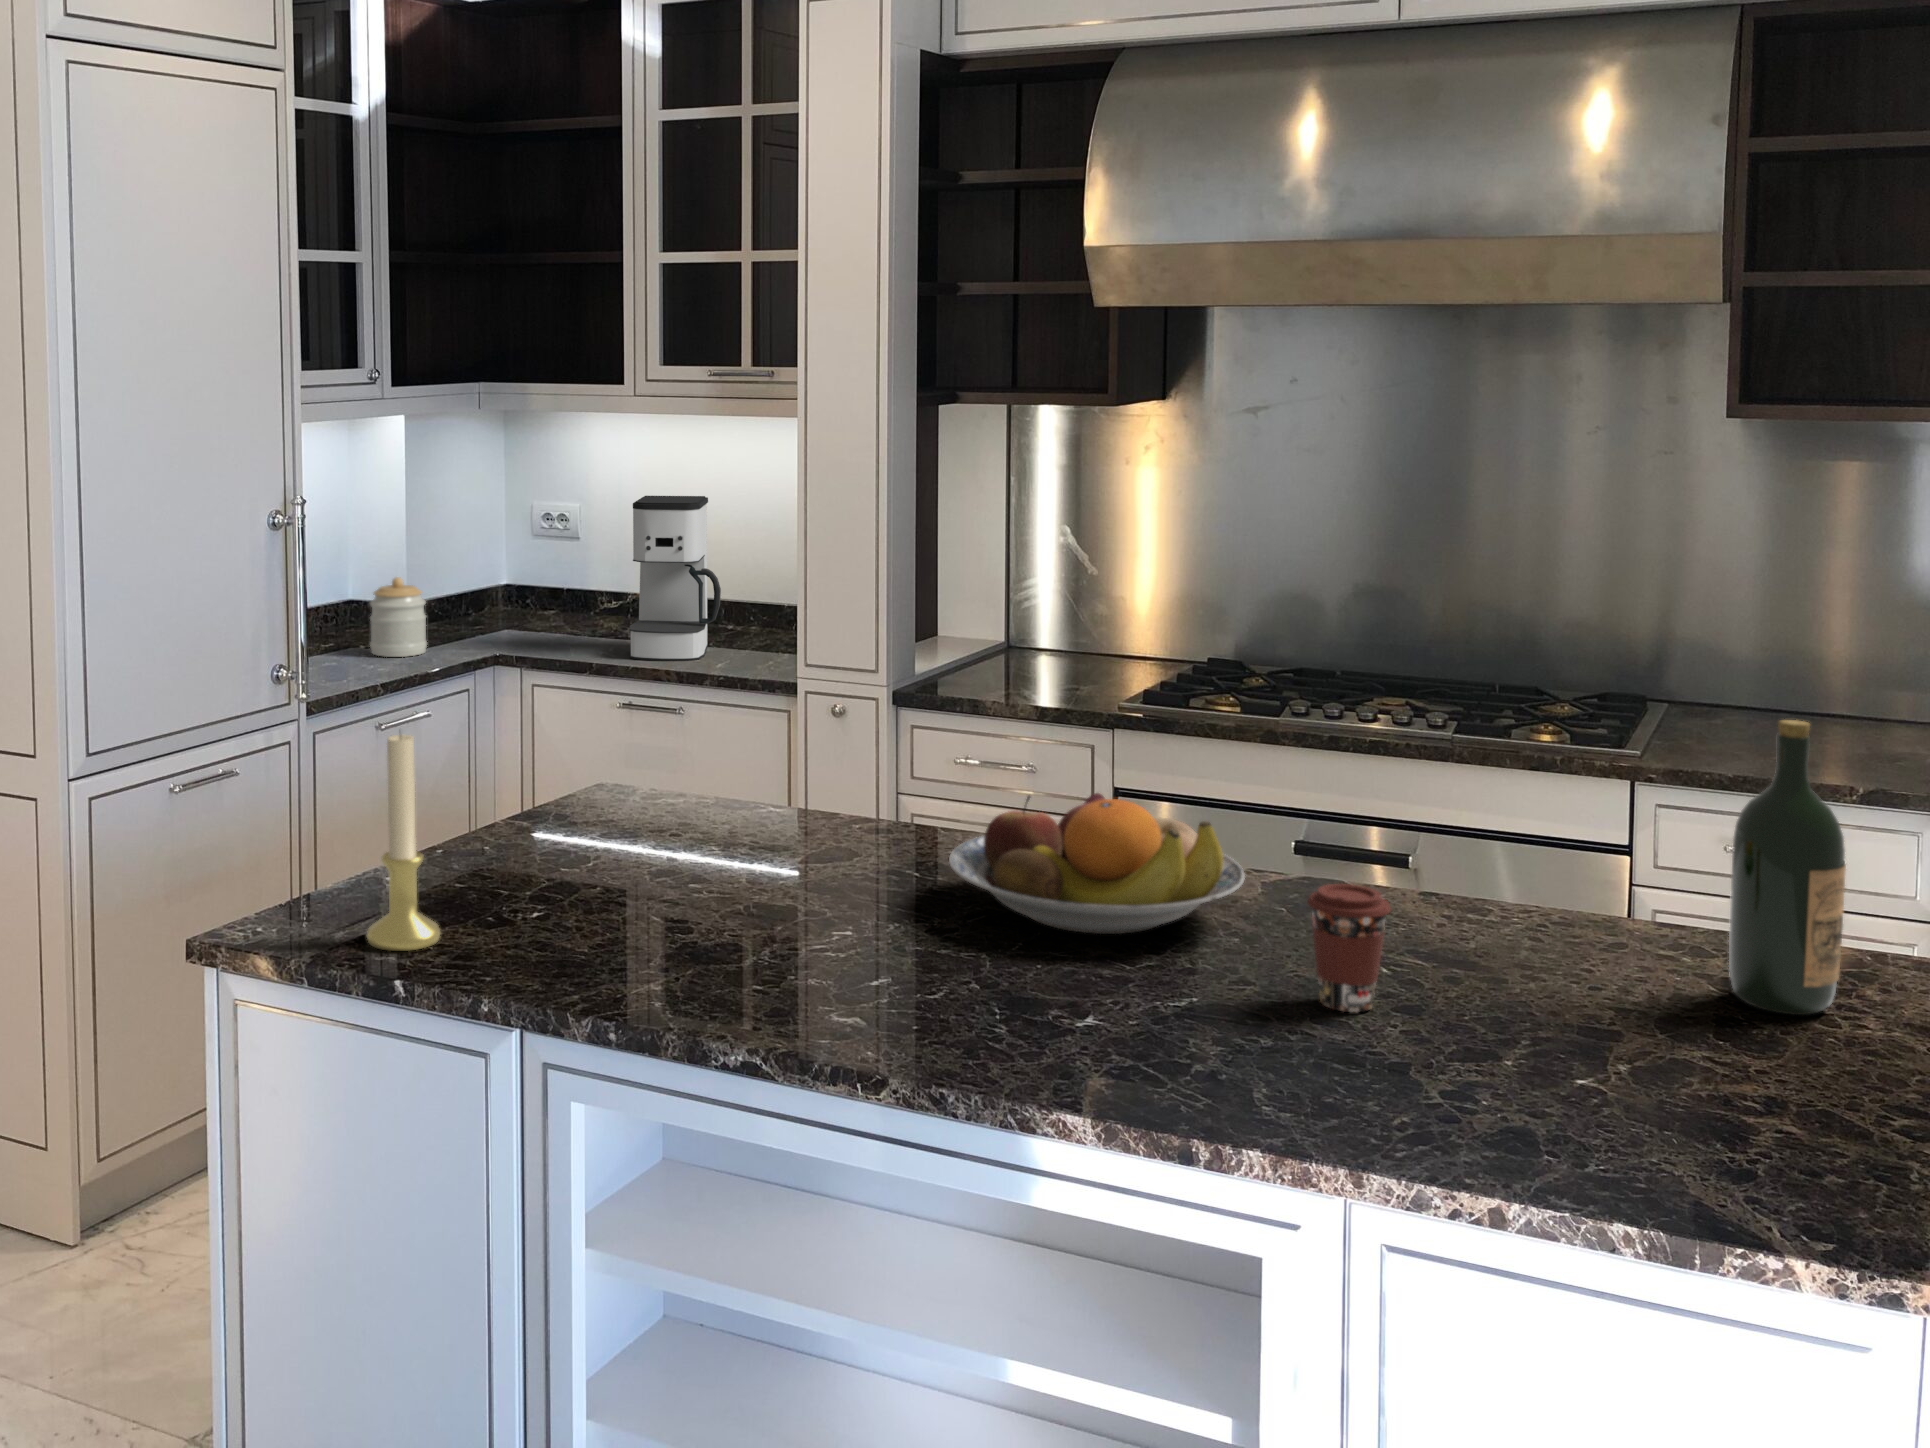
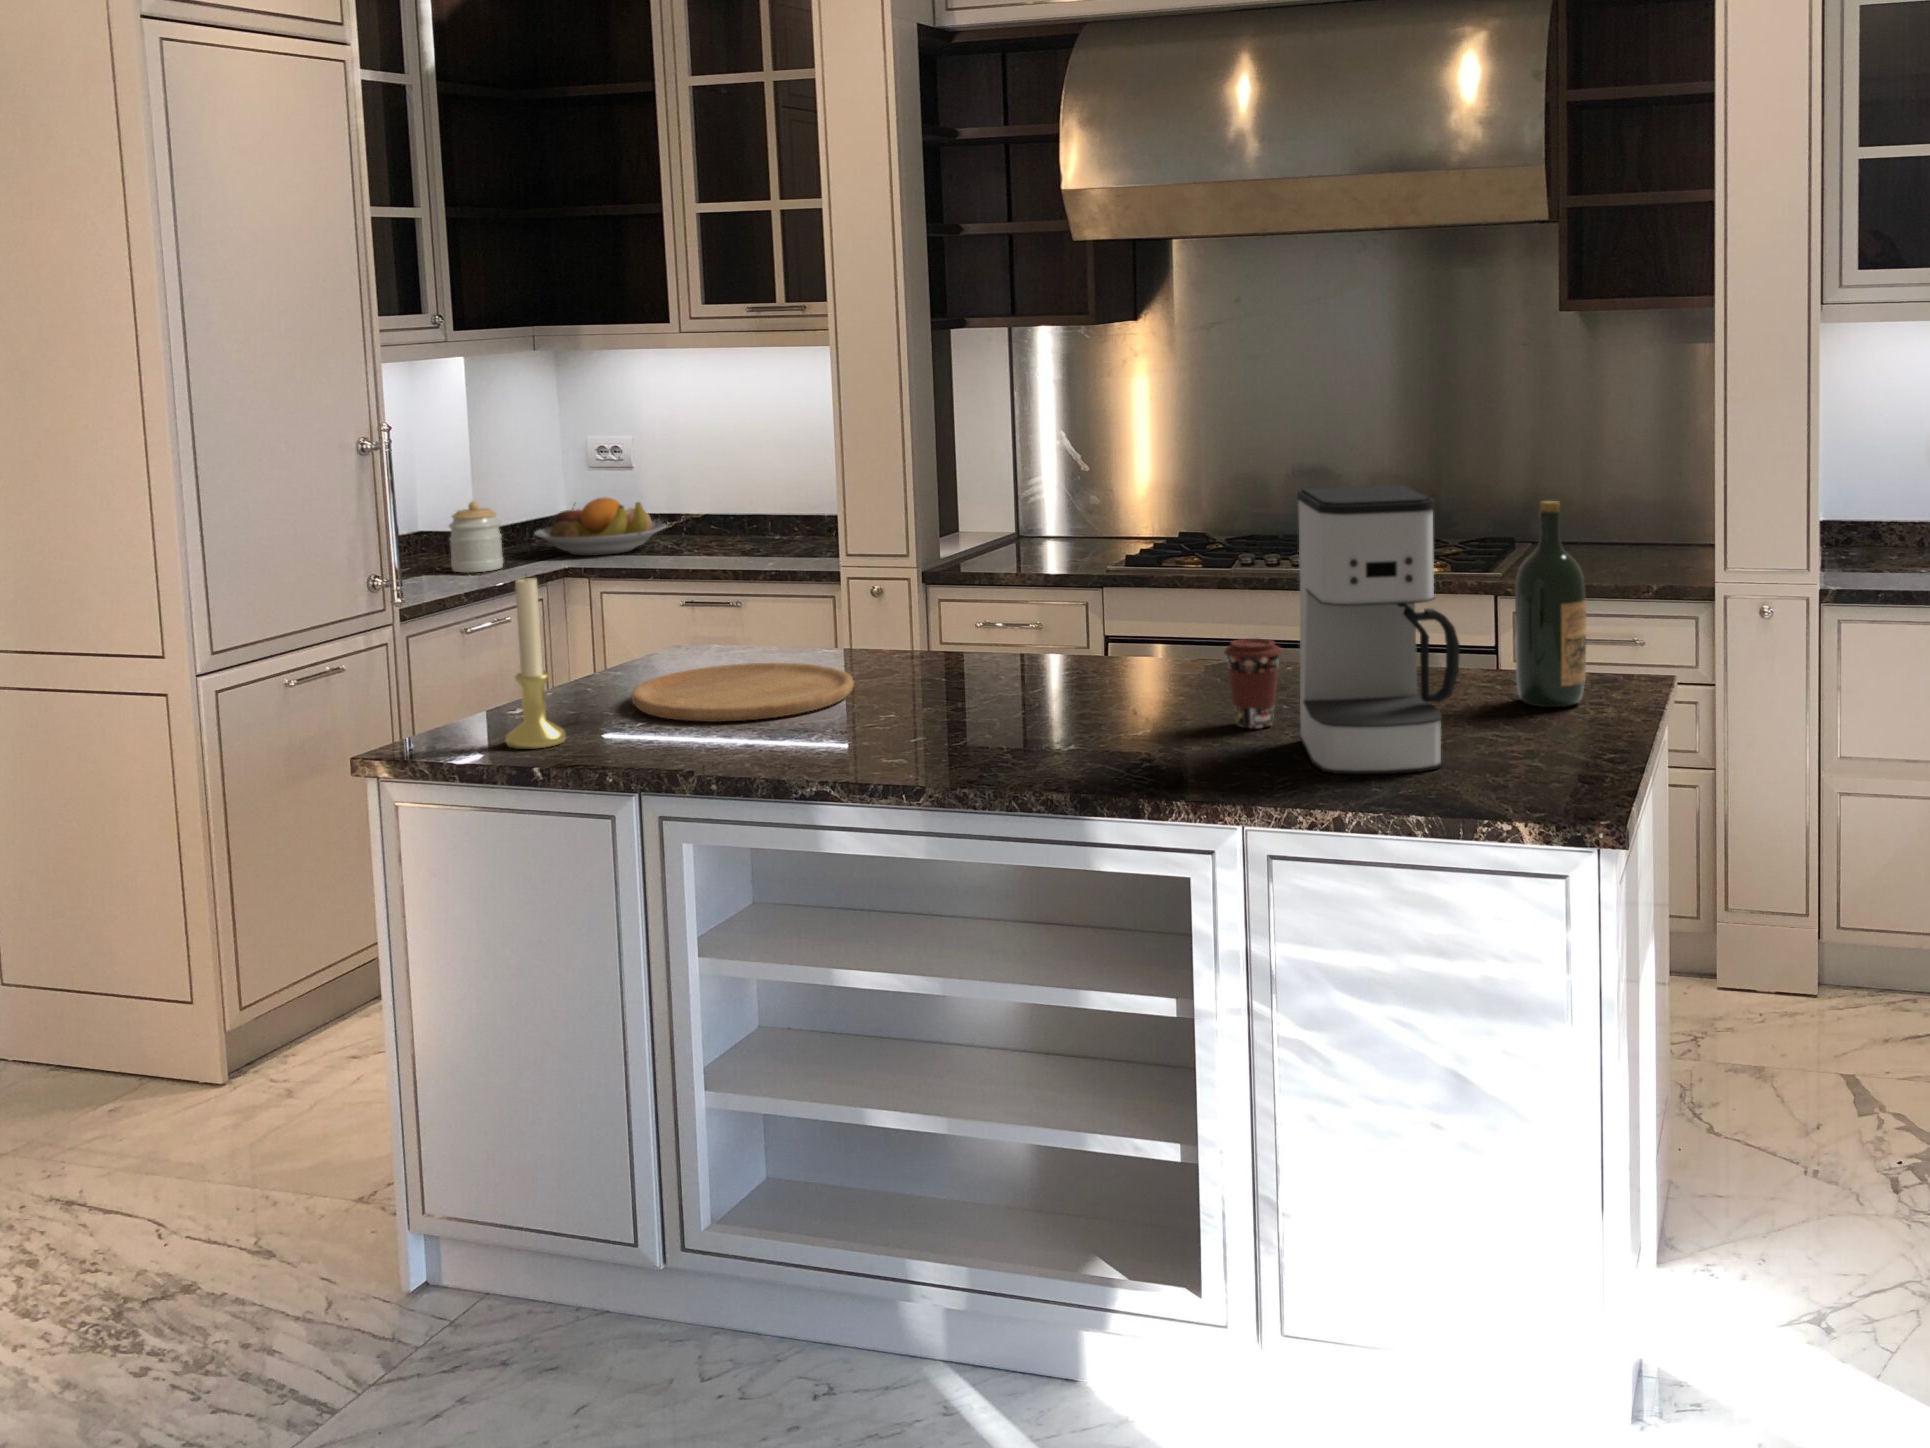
coffee maker: present [630,496,721,661] -> present [1297,485,1460,774]
fruit bowl: present [949,793,1245,934] -> present [534,498,666,555]
cutting board: none [529,835,804,927] -> present [632,663,854,722]

